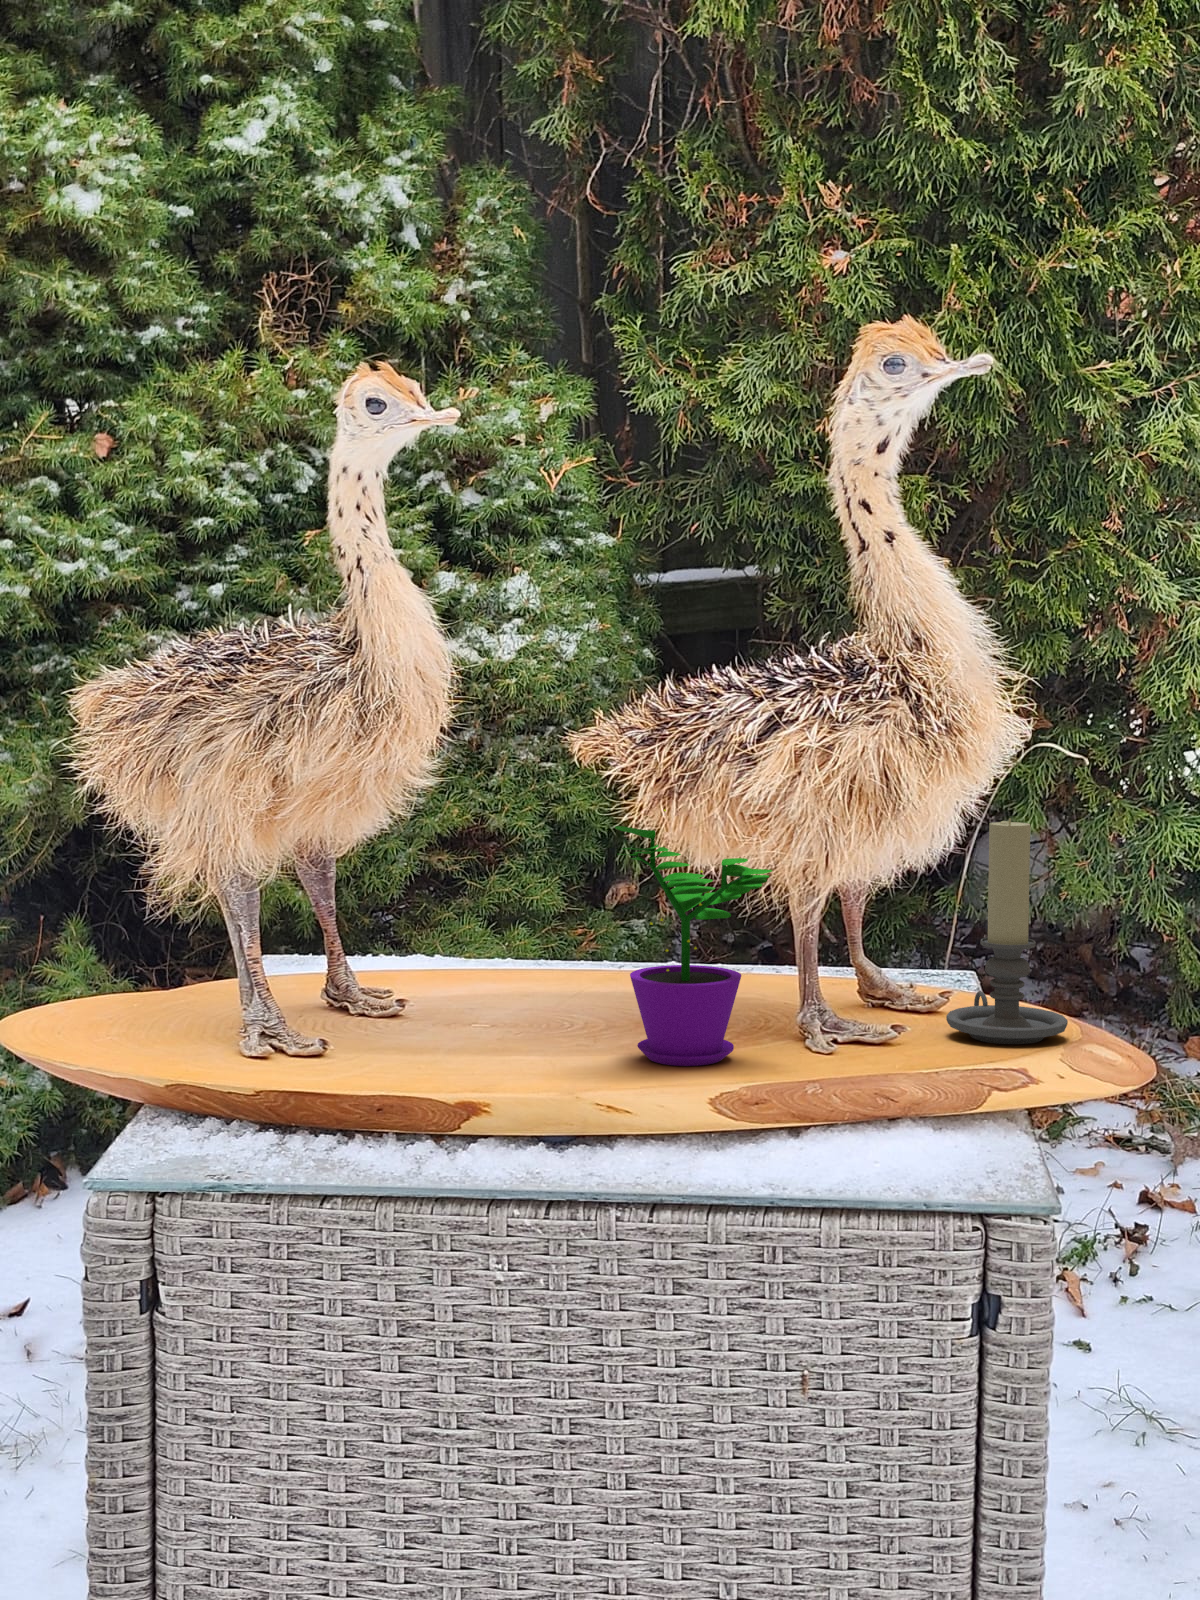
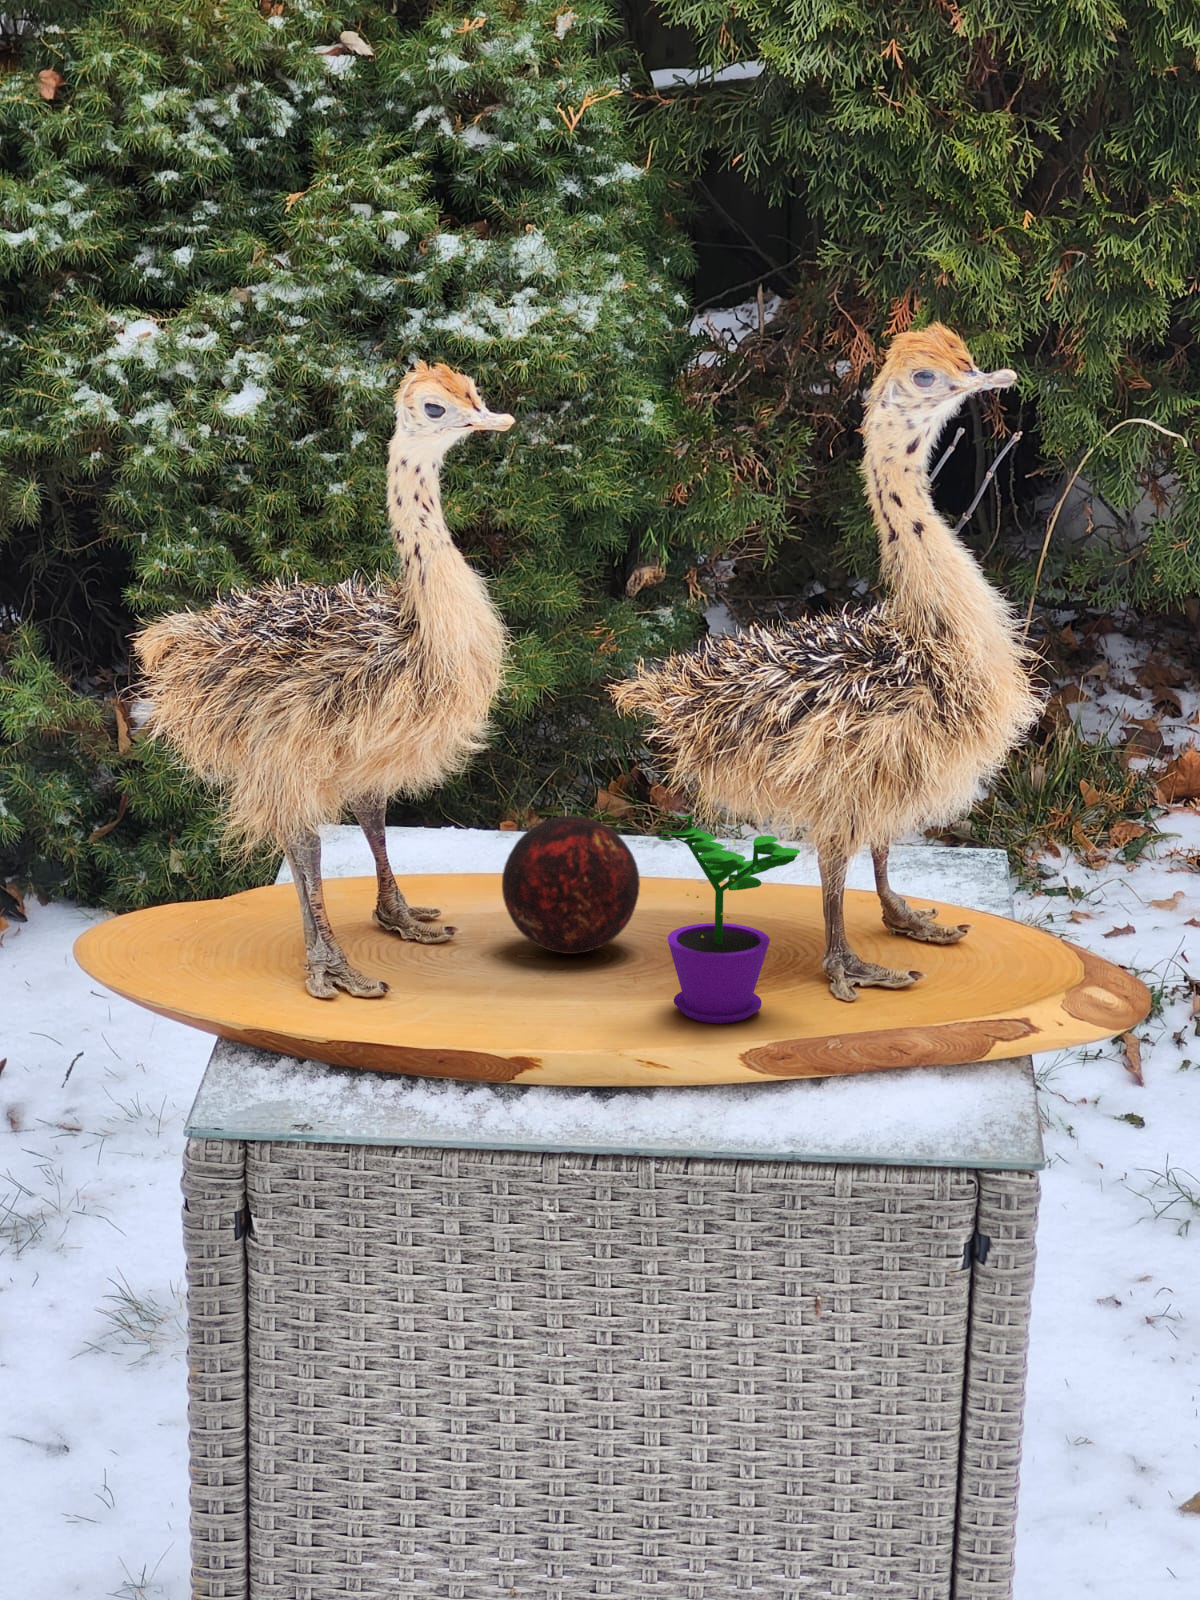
candle holder: present [946,818,1068,1044] -> none [959,784,1071,992]
decorative orb: none [454,874,602,1021] -> present [502,816,640,954]

